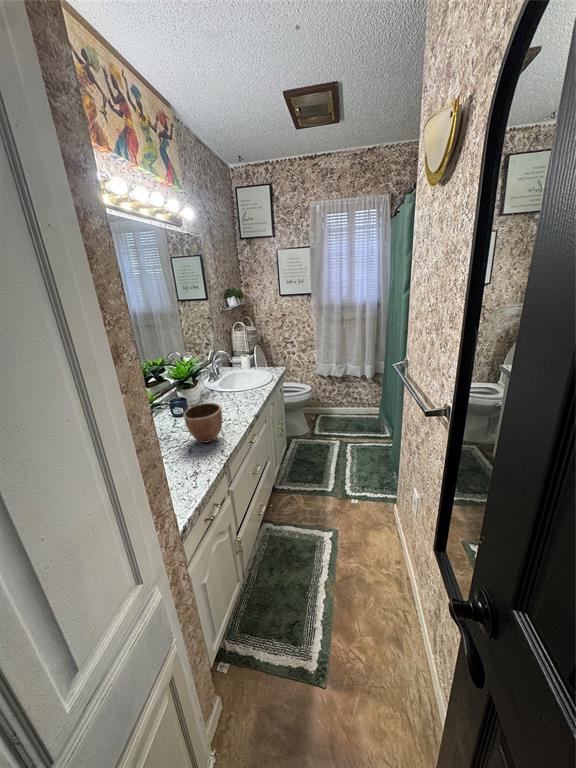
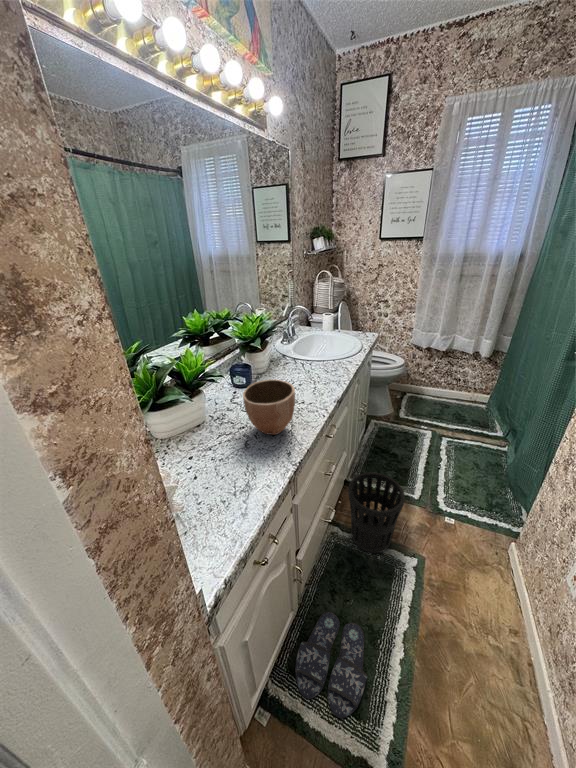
wastebasket: none [274,472,316,536] -> present [348,472,405,553]
slippers: none [245,585,301,652] -> present [295,612,368,718]

